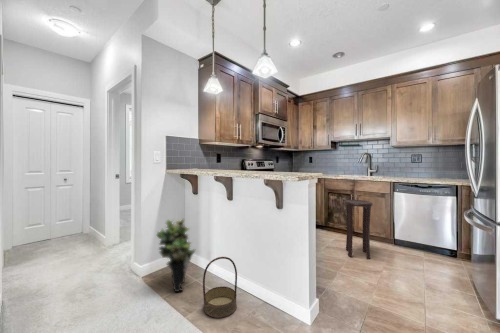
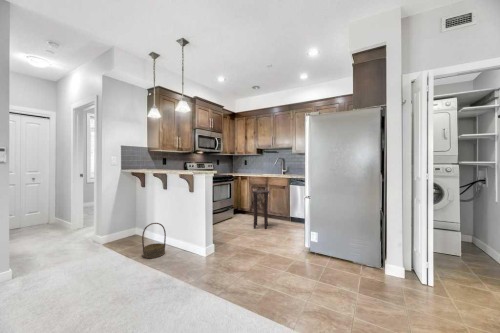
potted plant: present [157,219,195,292] -> none [112,203,141,250]

